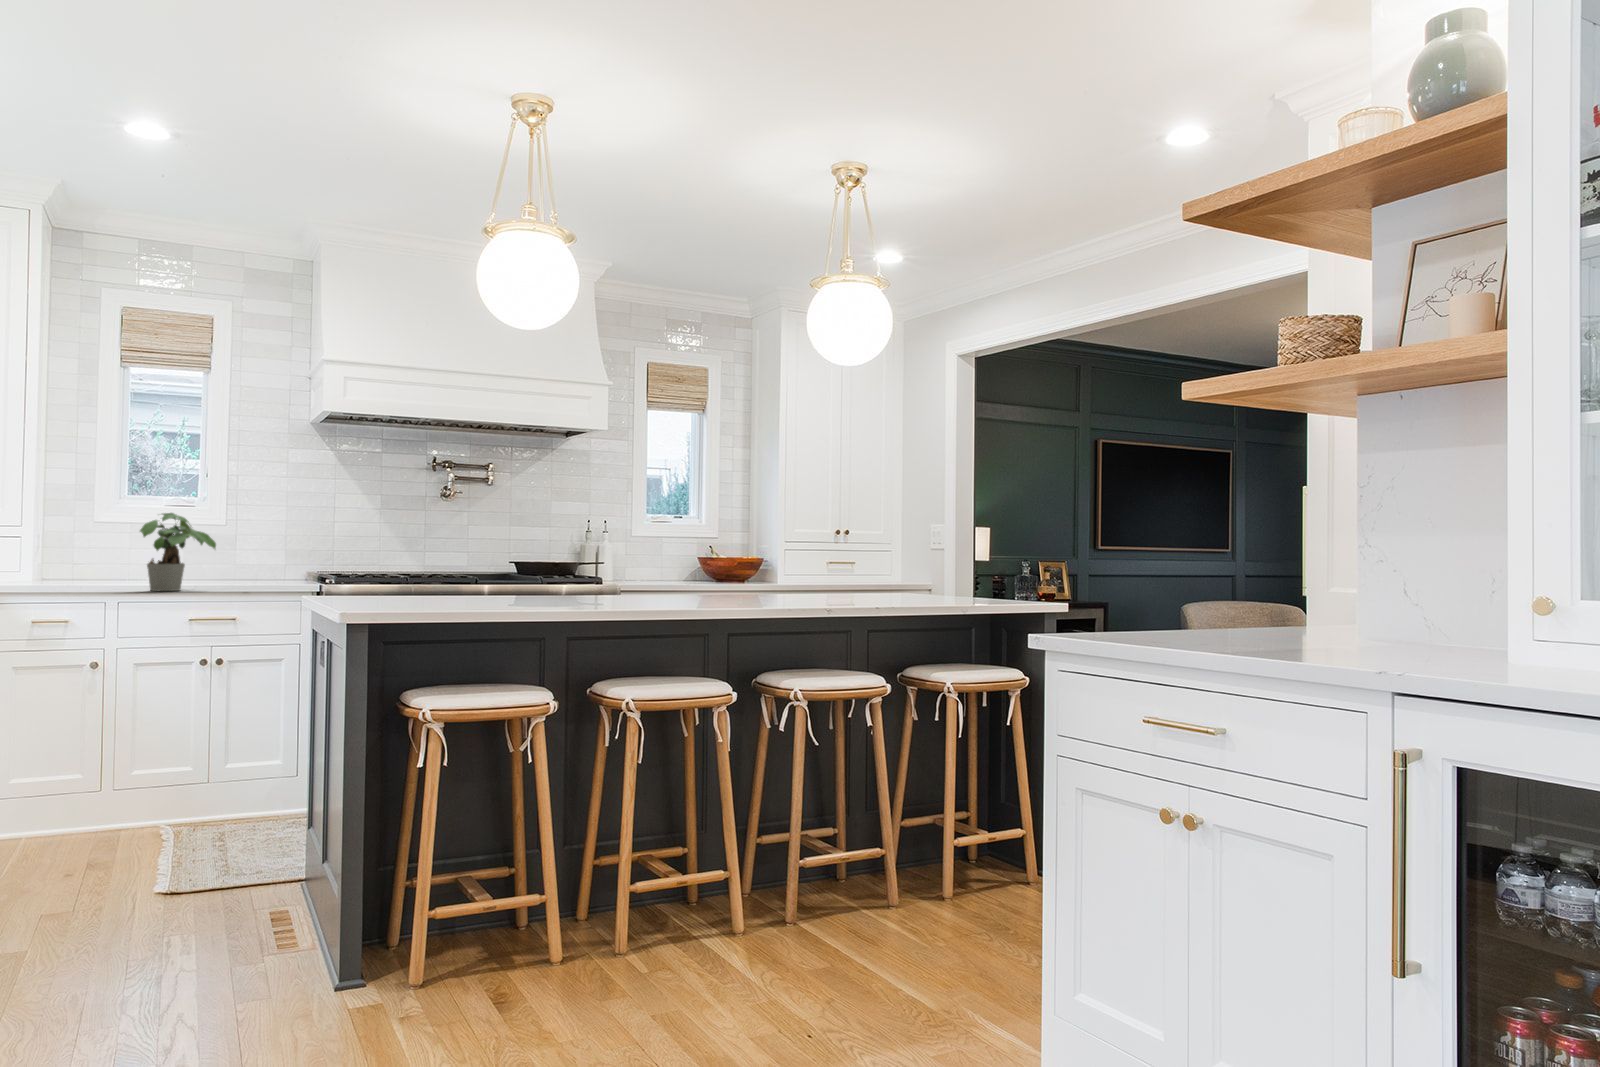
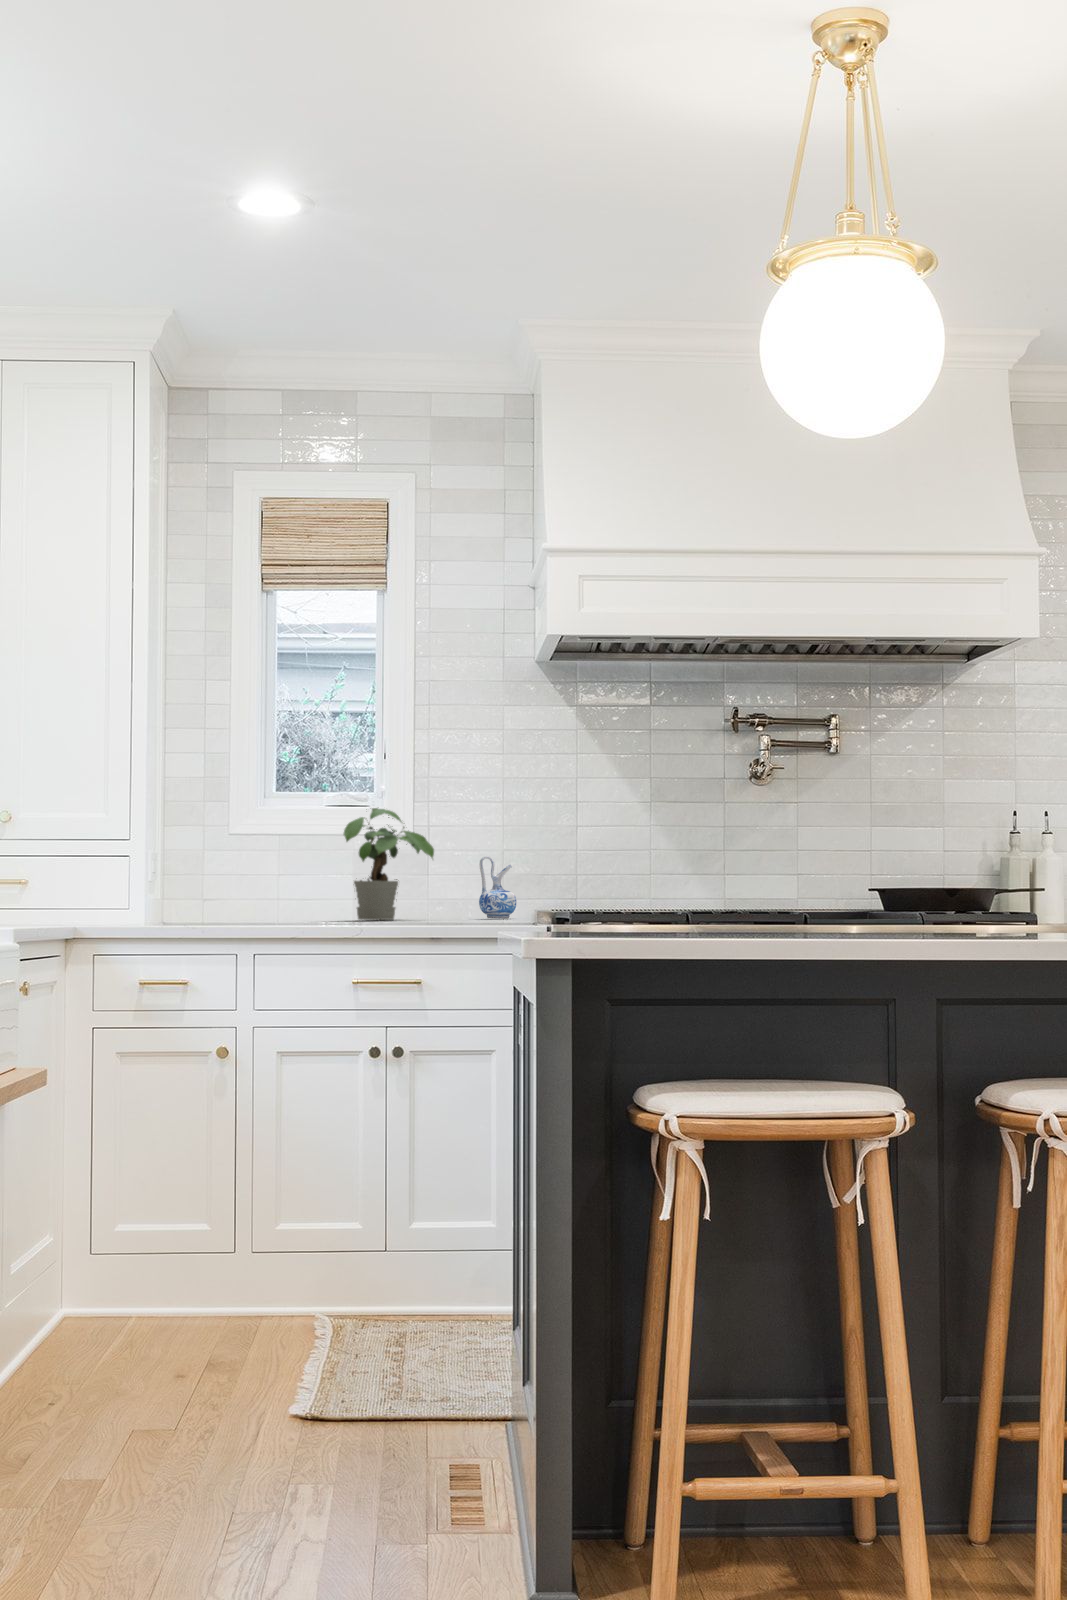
ceramic pitcher: none [249,547,278,589] -> present [479,856,516,918]

